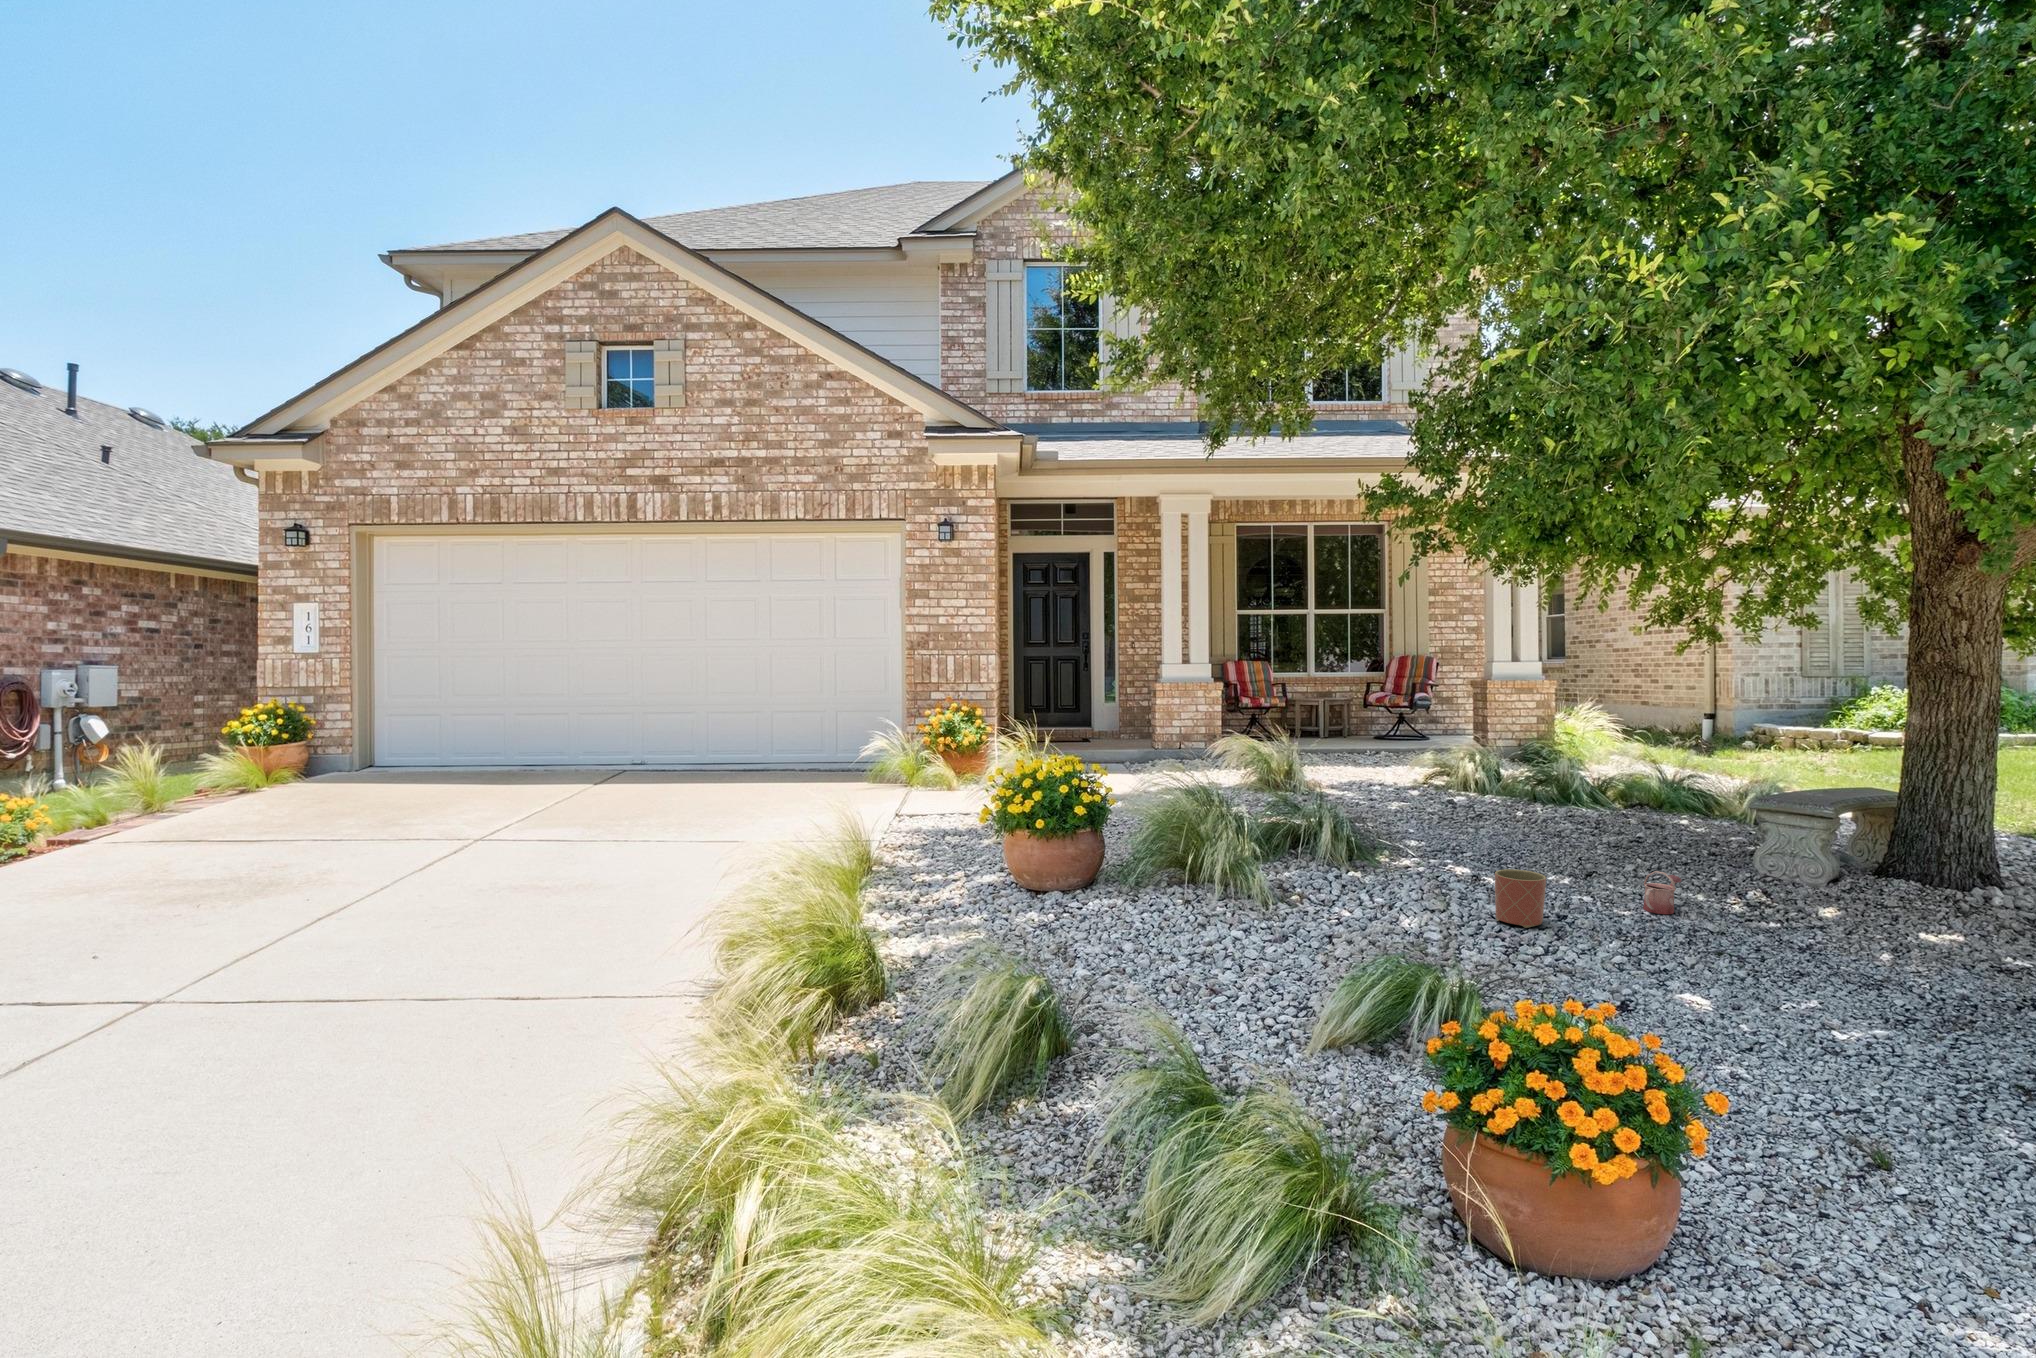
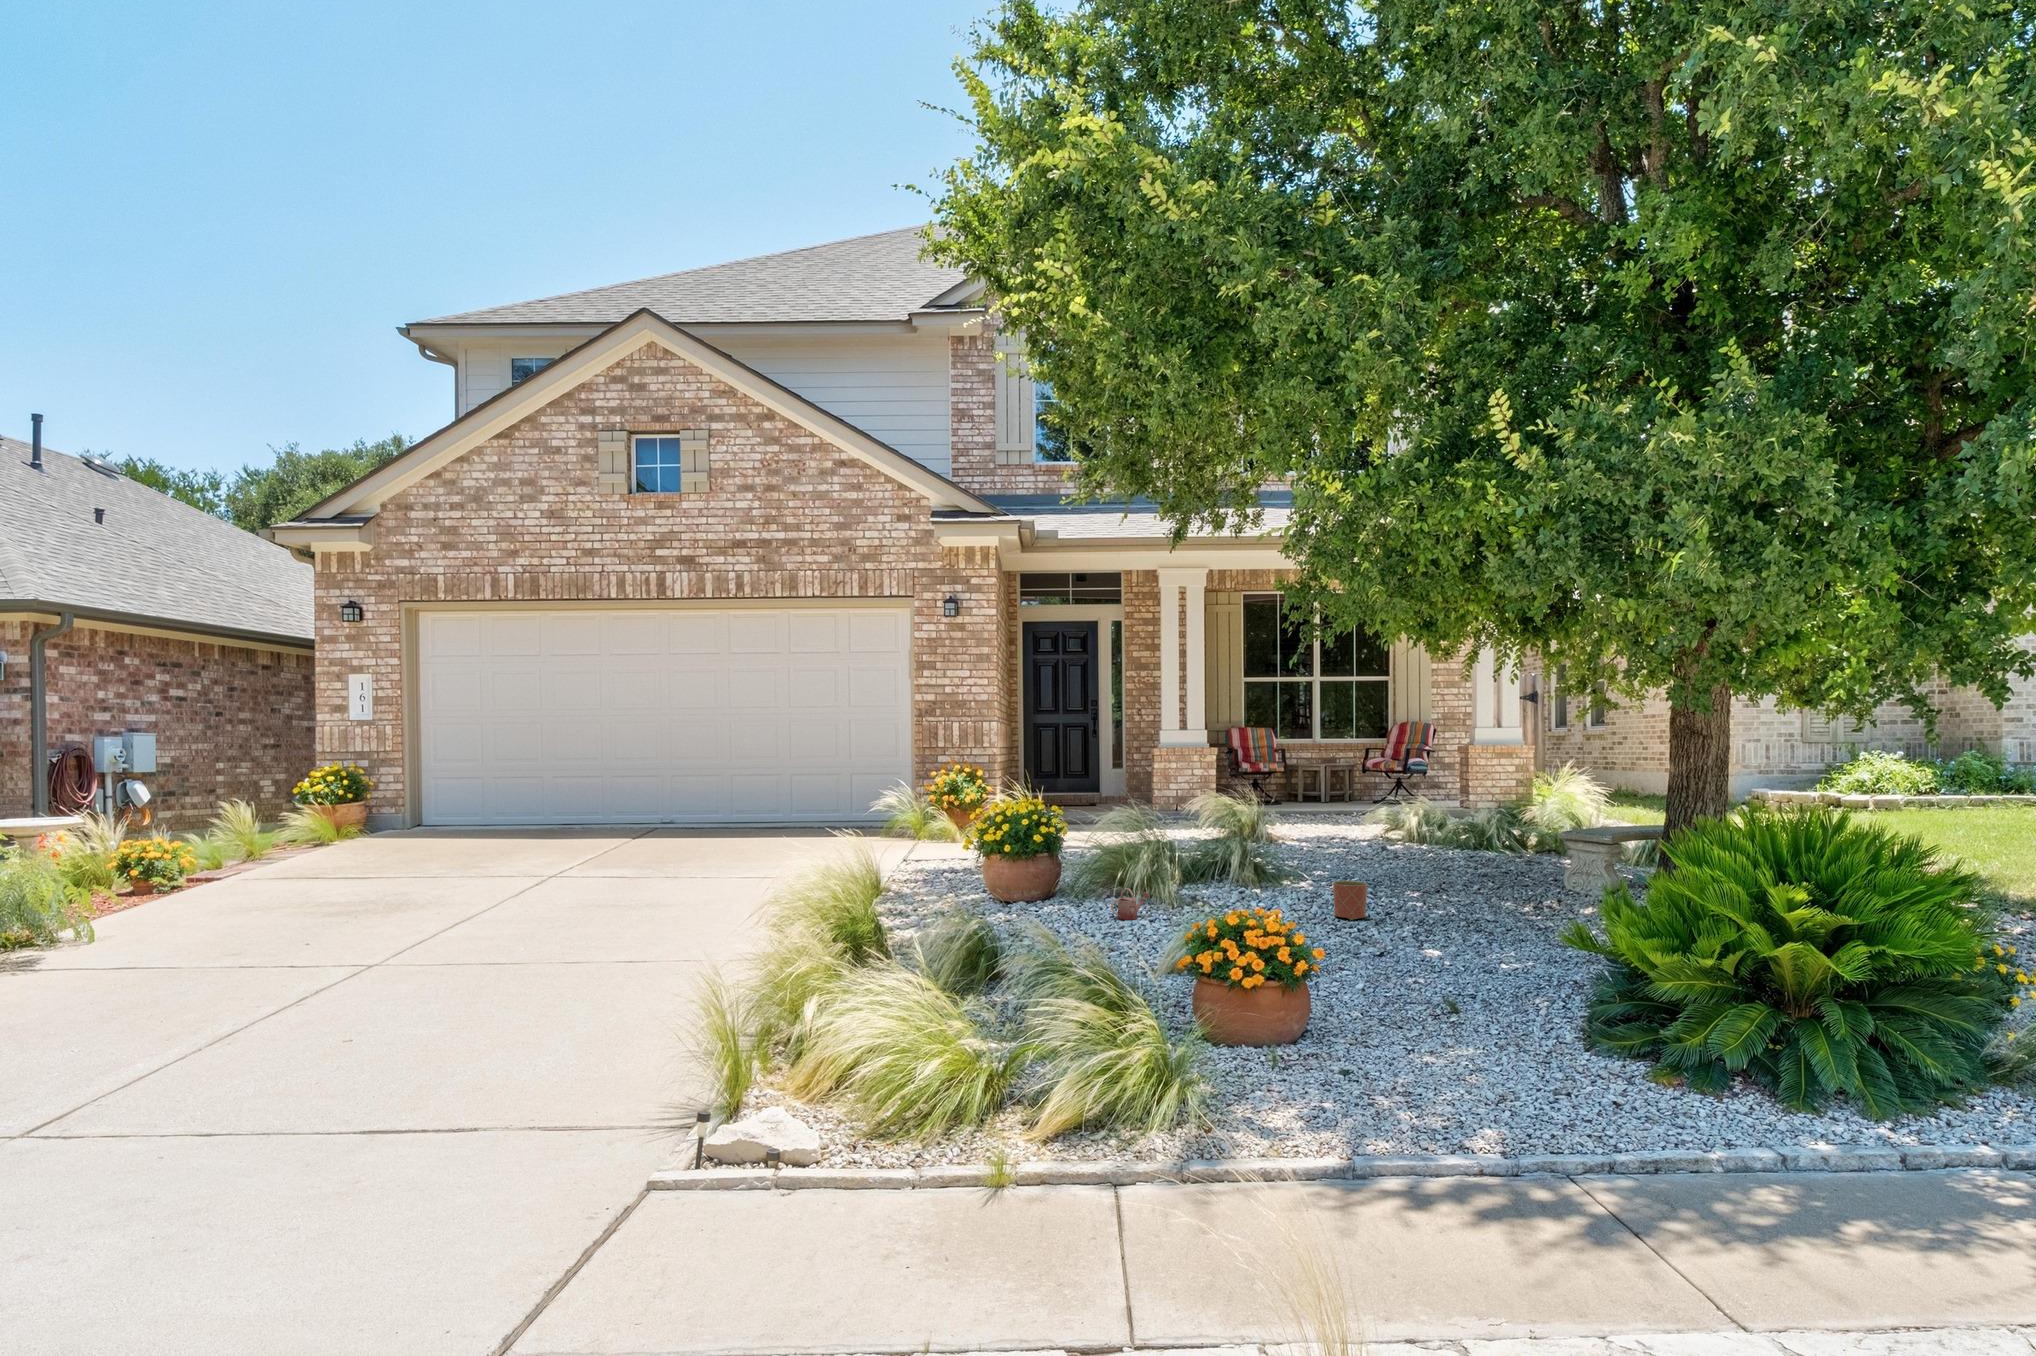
watering can: present [1643,871,1681,914] -> present [1111,888,1150,920]

